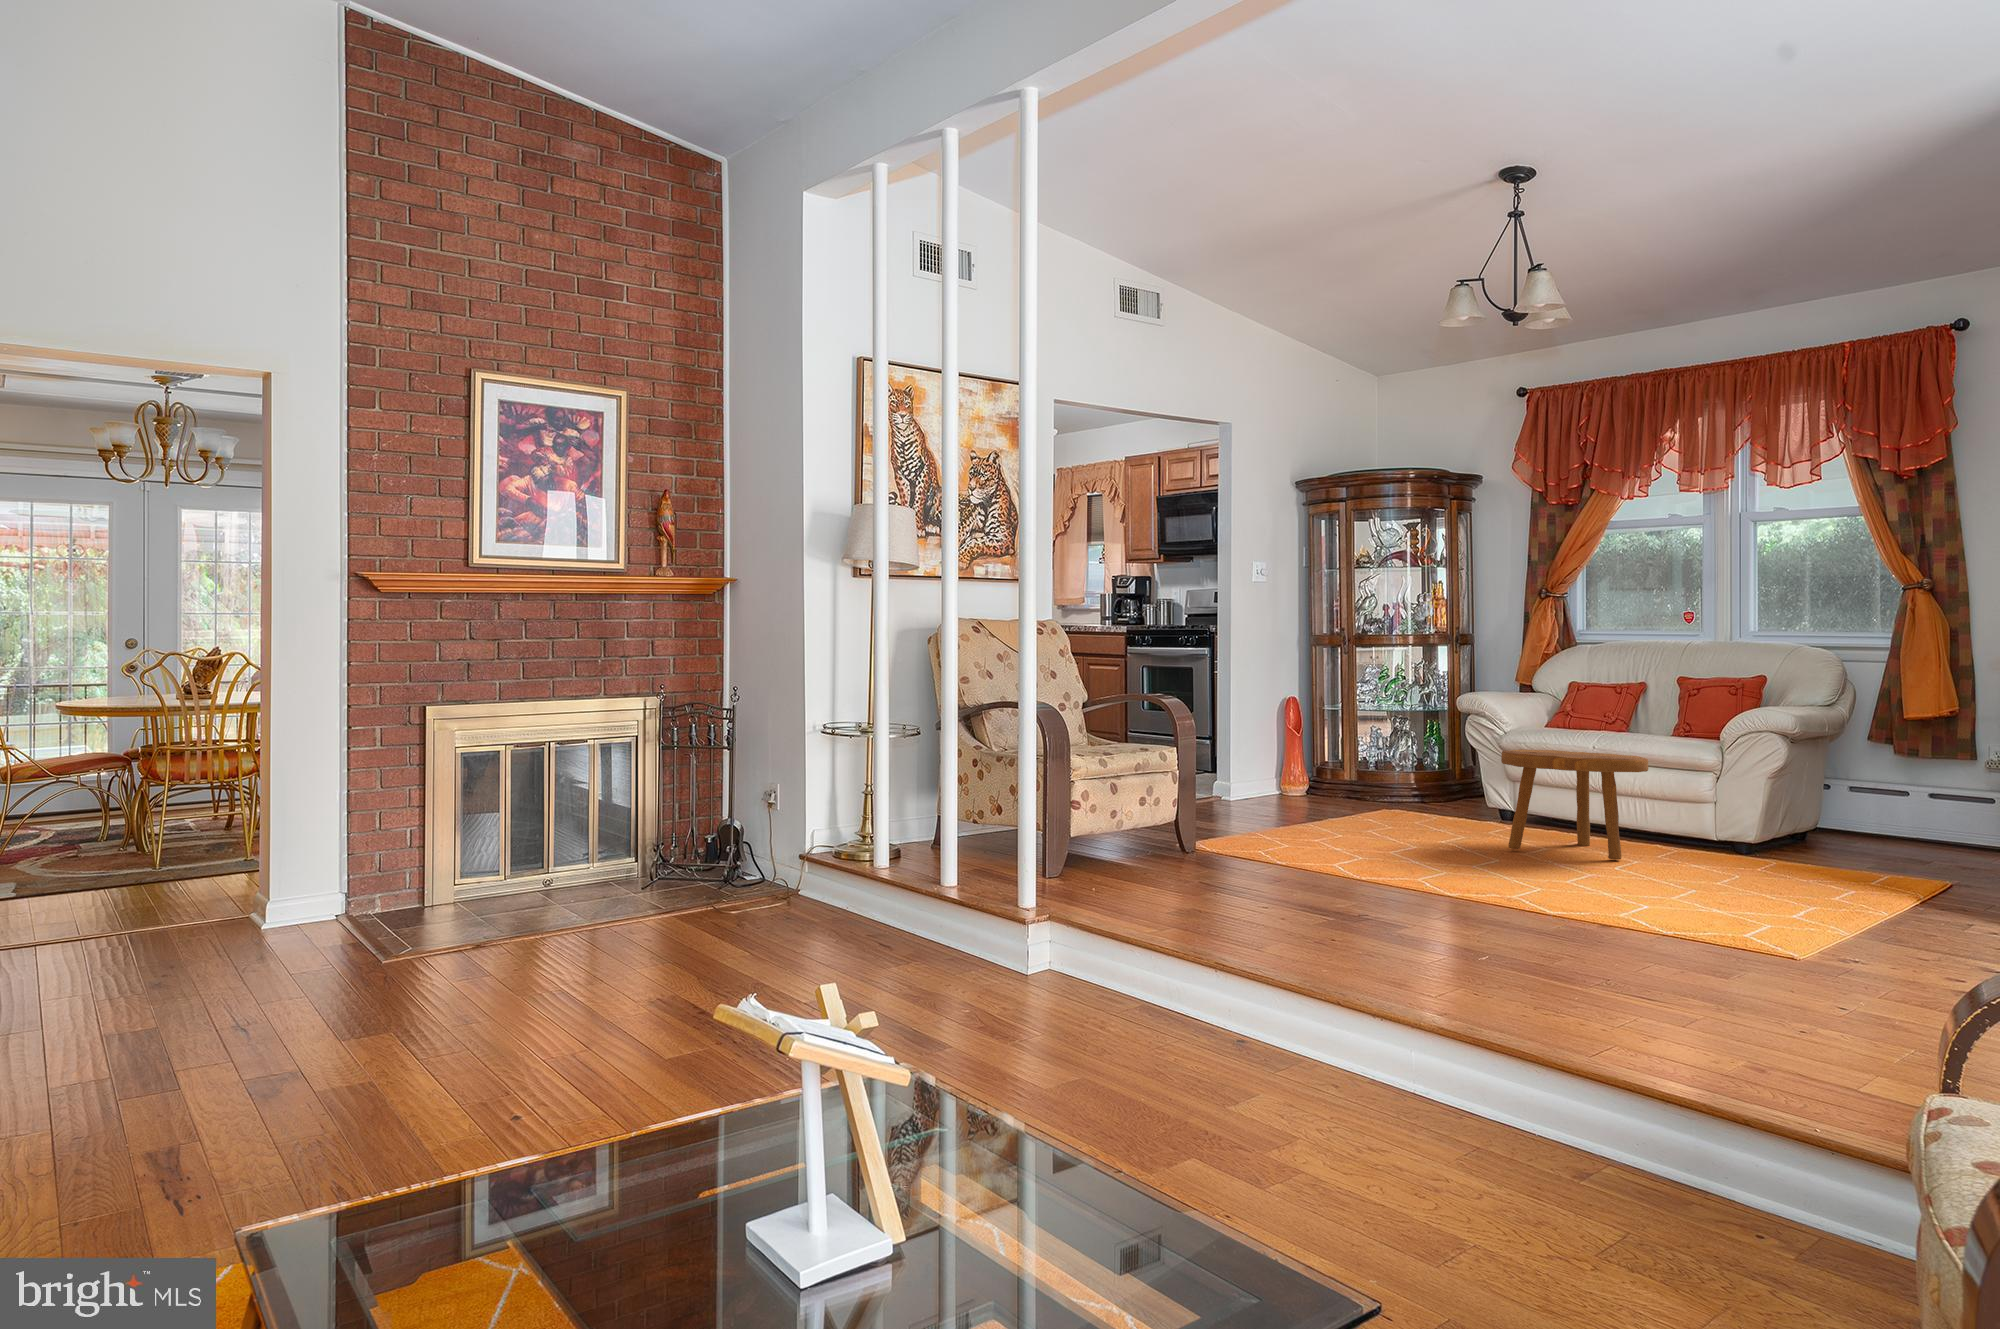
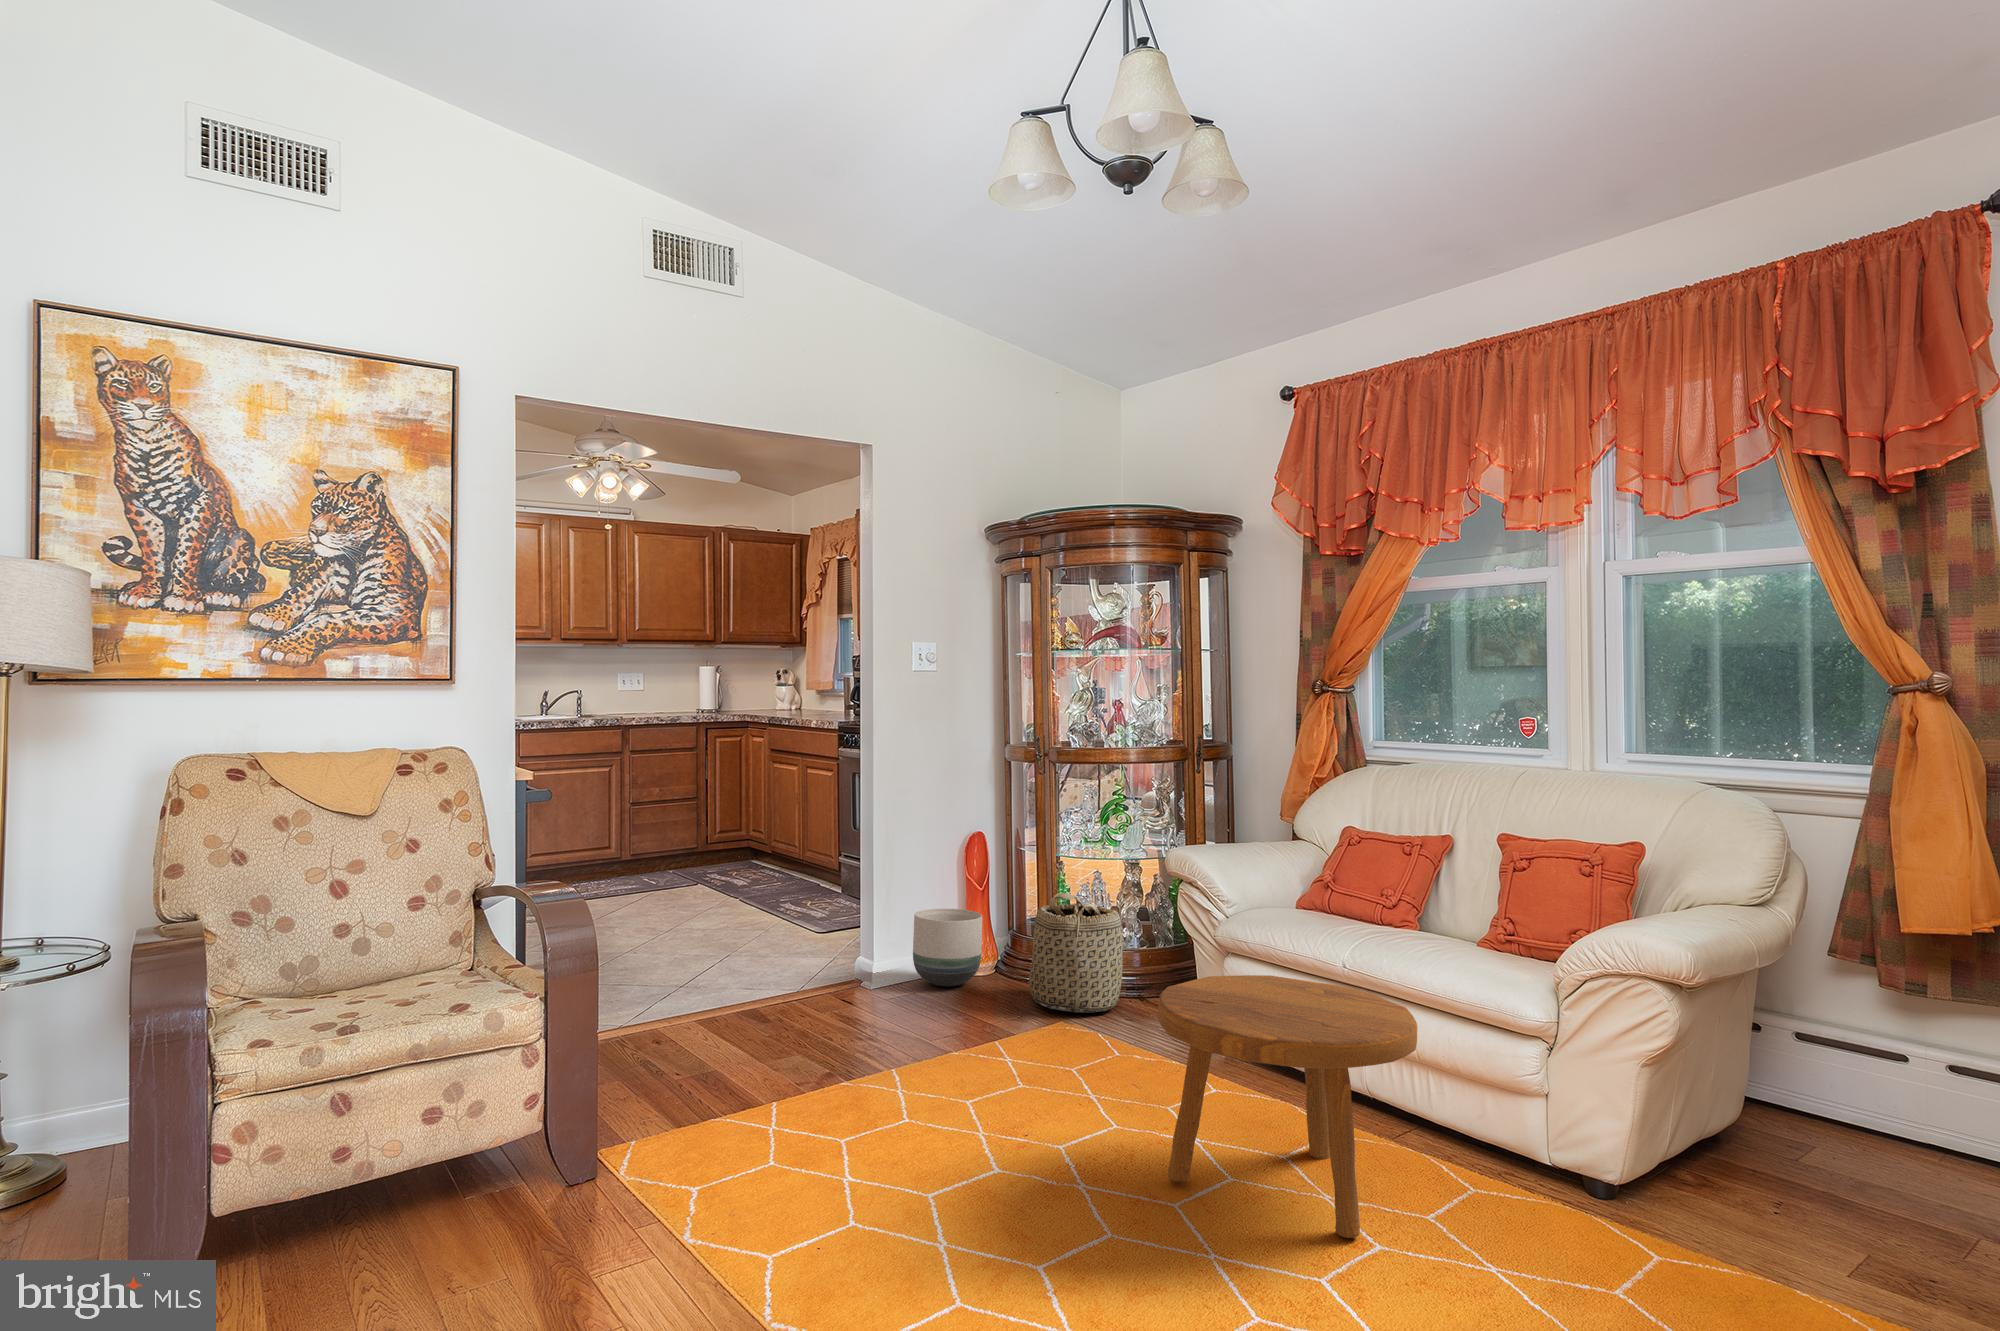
basket: none [1348,734,1414,809] -> present [1029,893,1123,1013]
planter: none [1255,752,1304,802] -> present [913,909,982,987]

